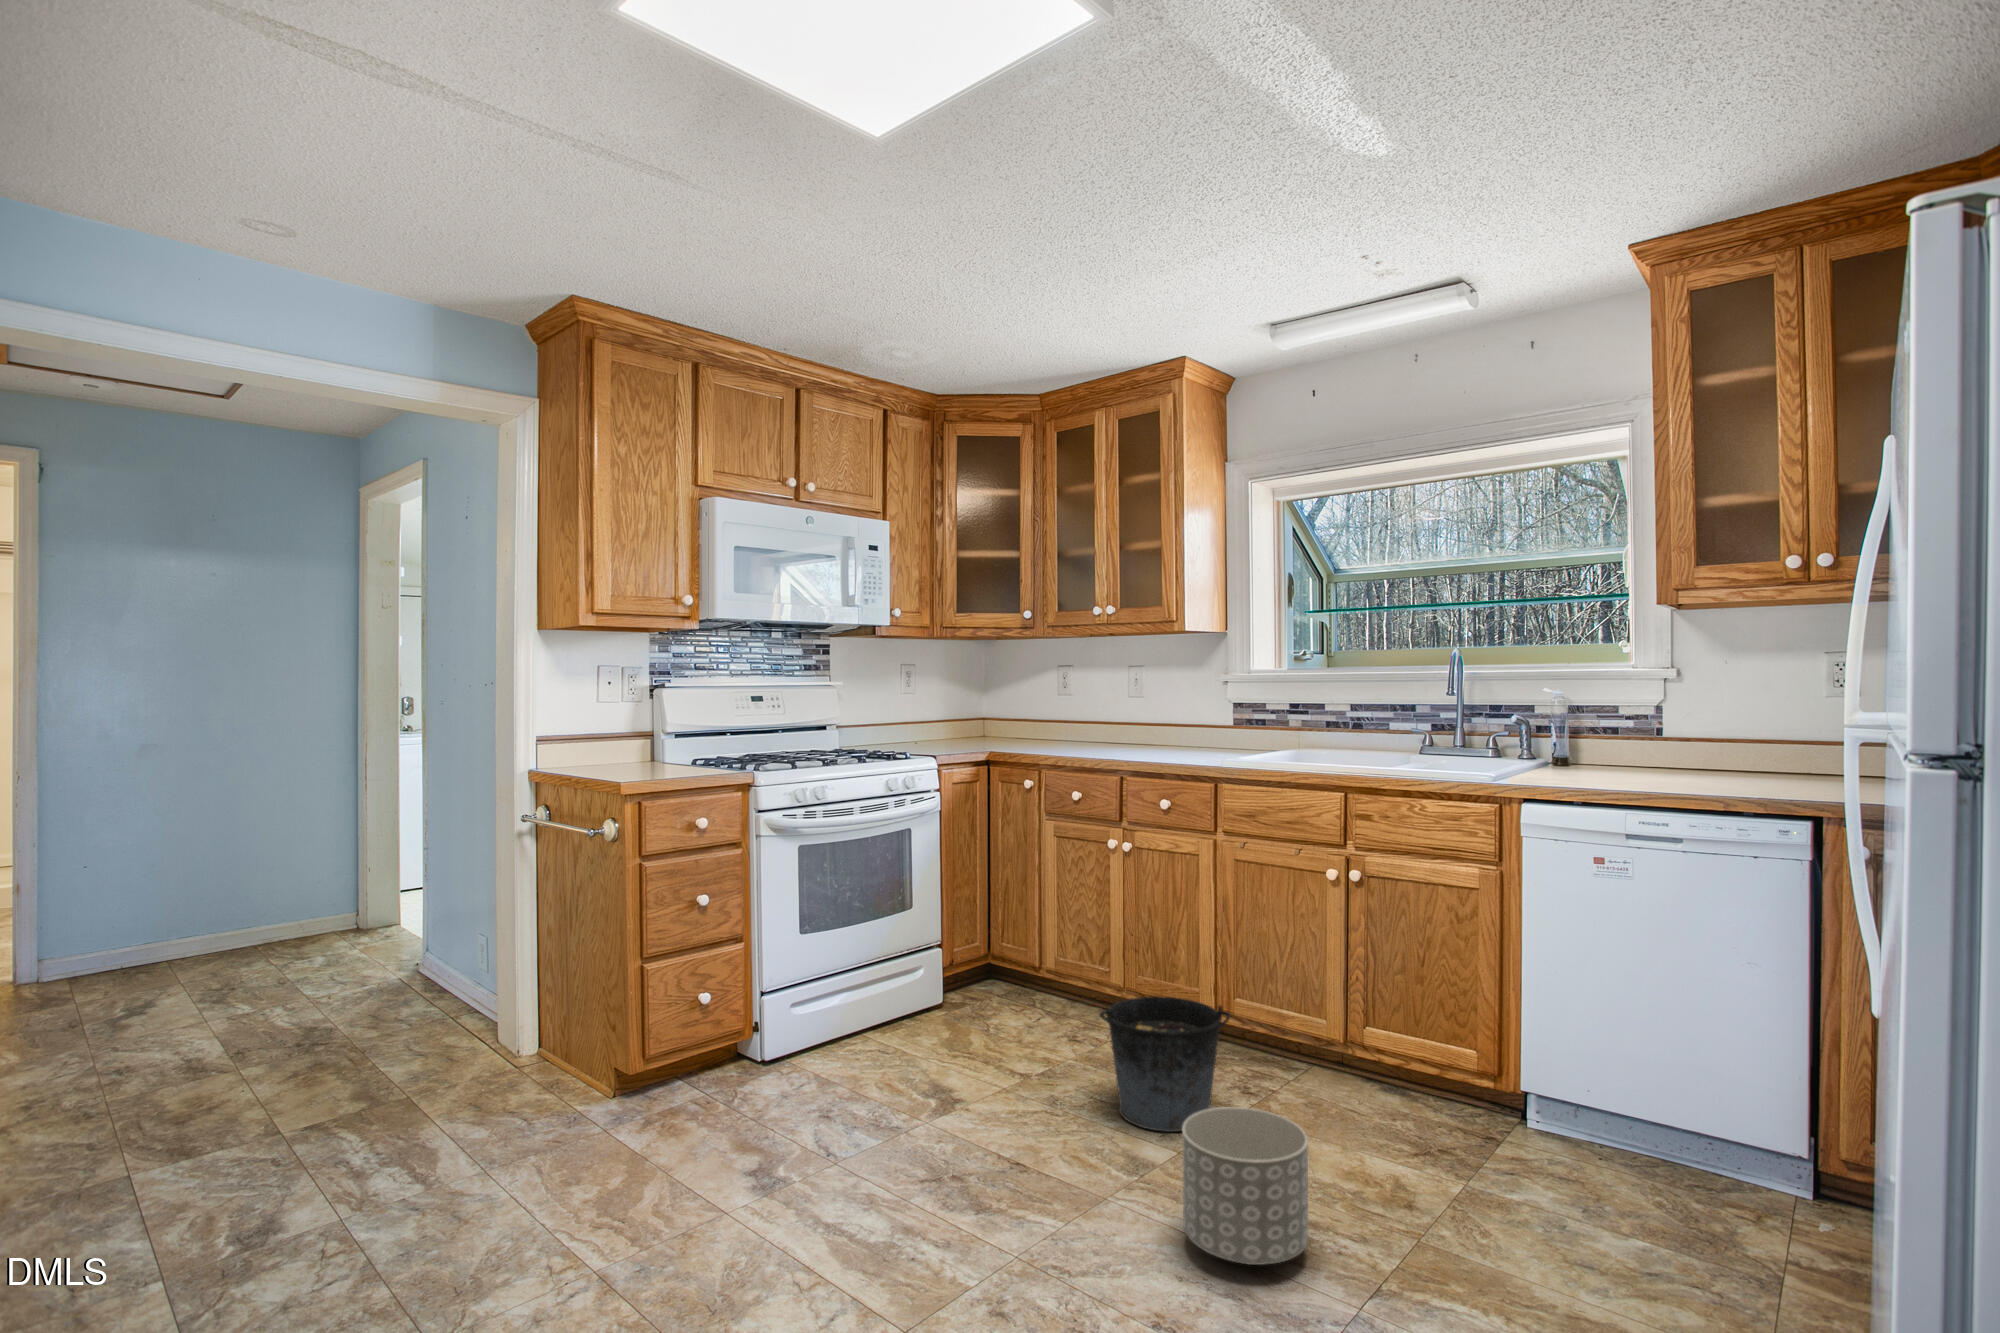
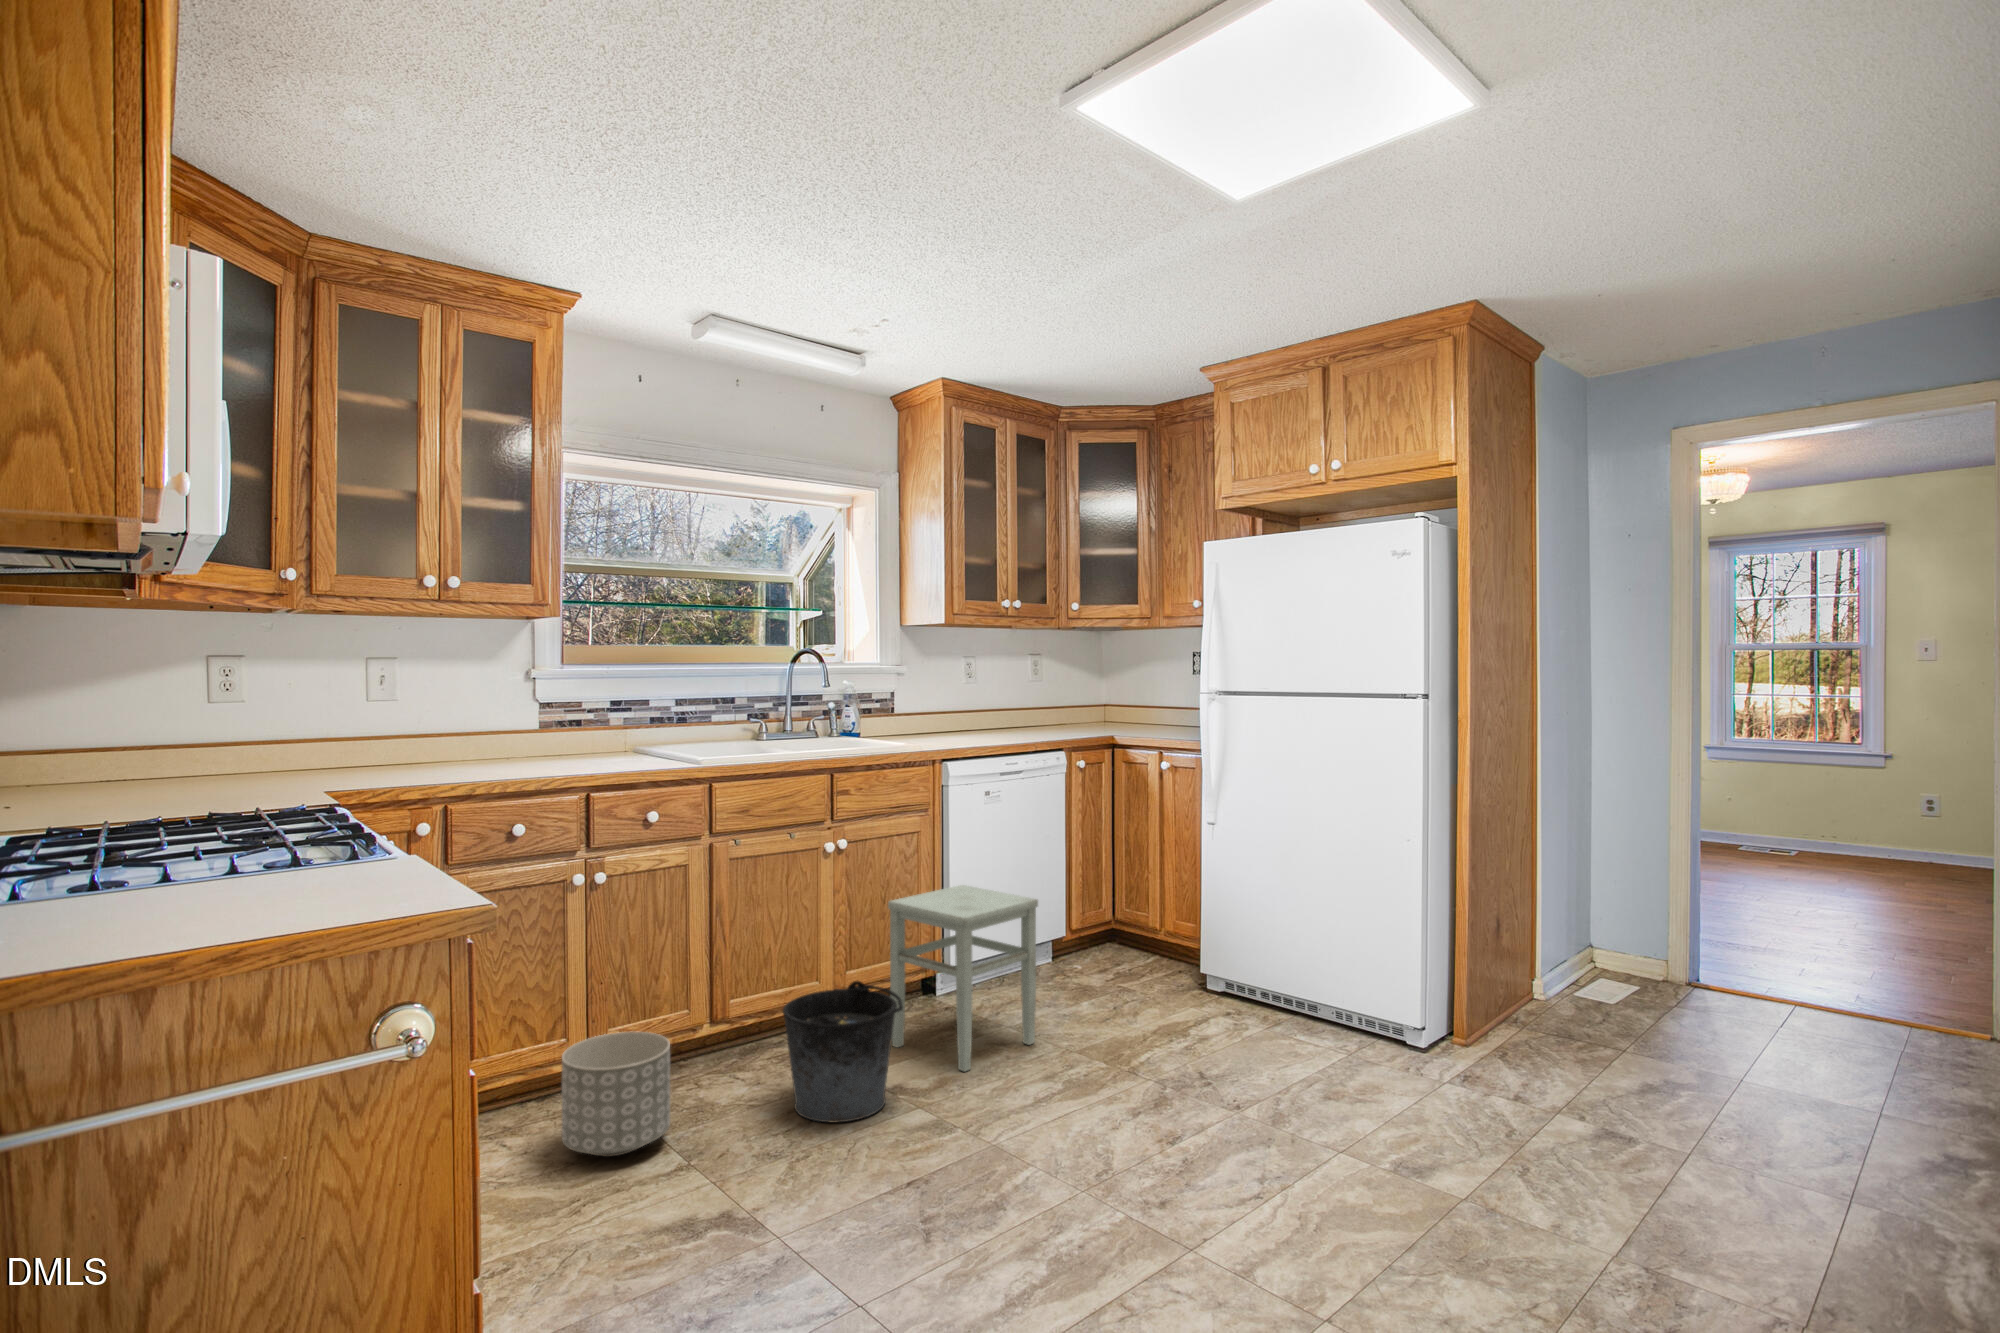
stool: none [1286,946,1463,1201] -> present [888,885,1038,1071]
planter: present [1182,1107,1309,1265] -> present [562,1032,670,1157]

